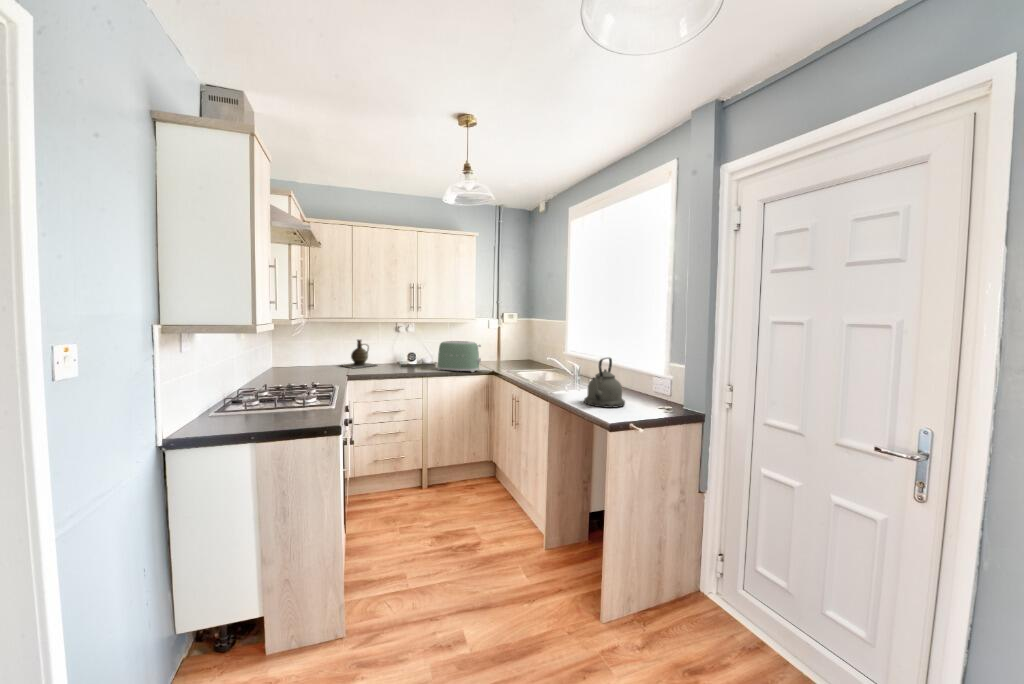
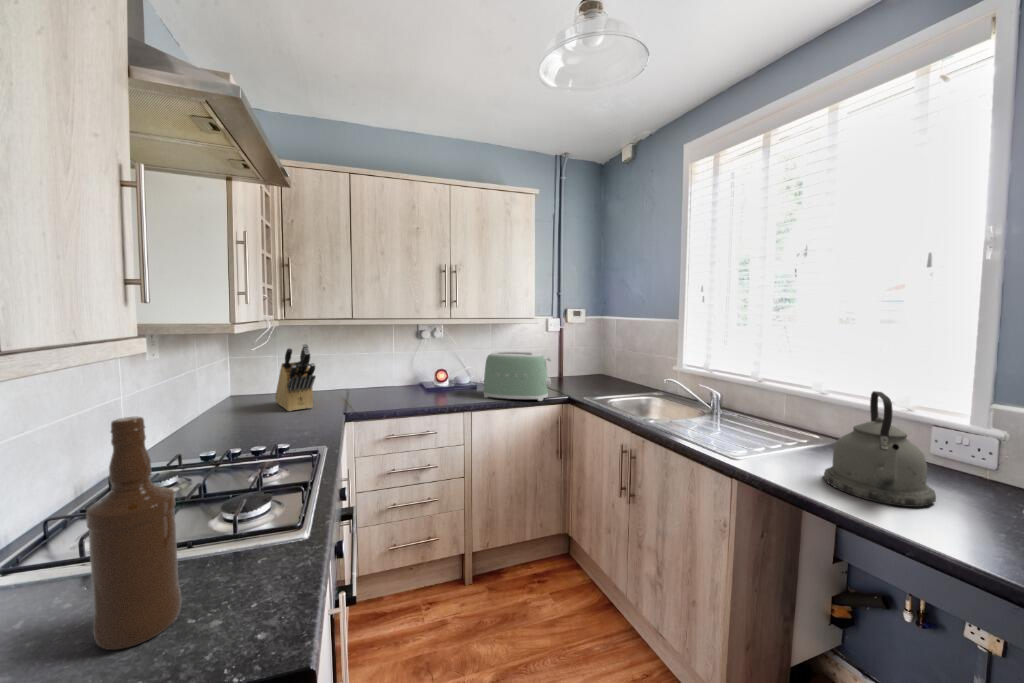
knife block: none [303,333,330,374] -> present [275,344,316,411]
ceramic jug: present [341,340,375,369] -> none [331,351,393,396]
bottle: none [269,351,295,424] -> present [86,417,181,650]

